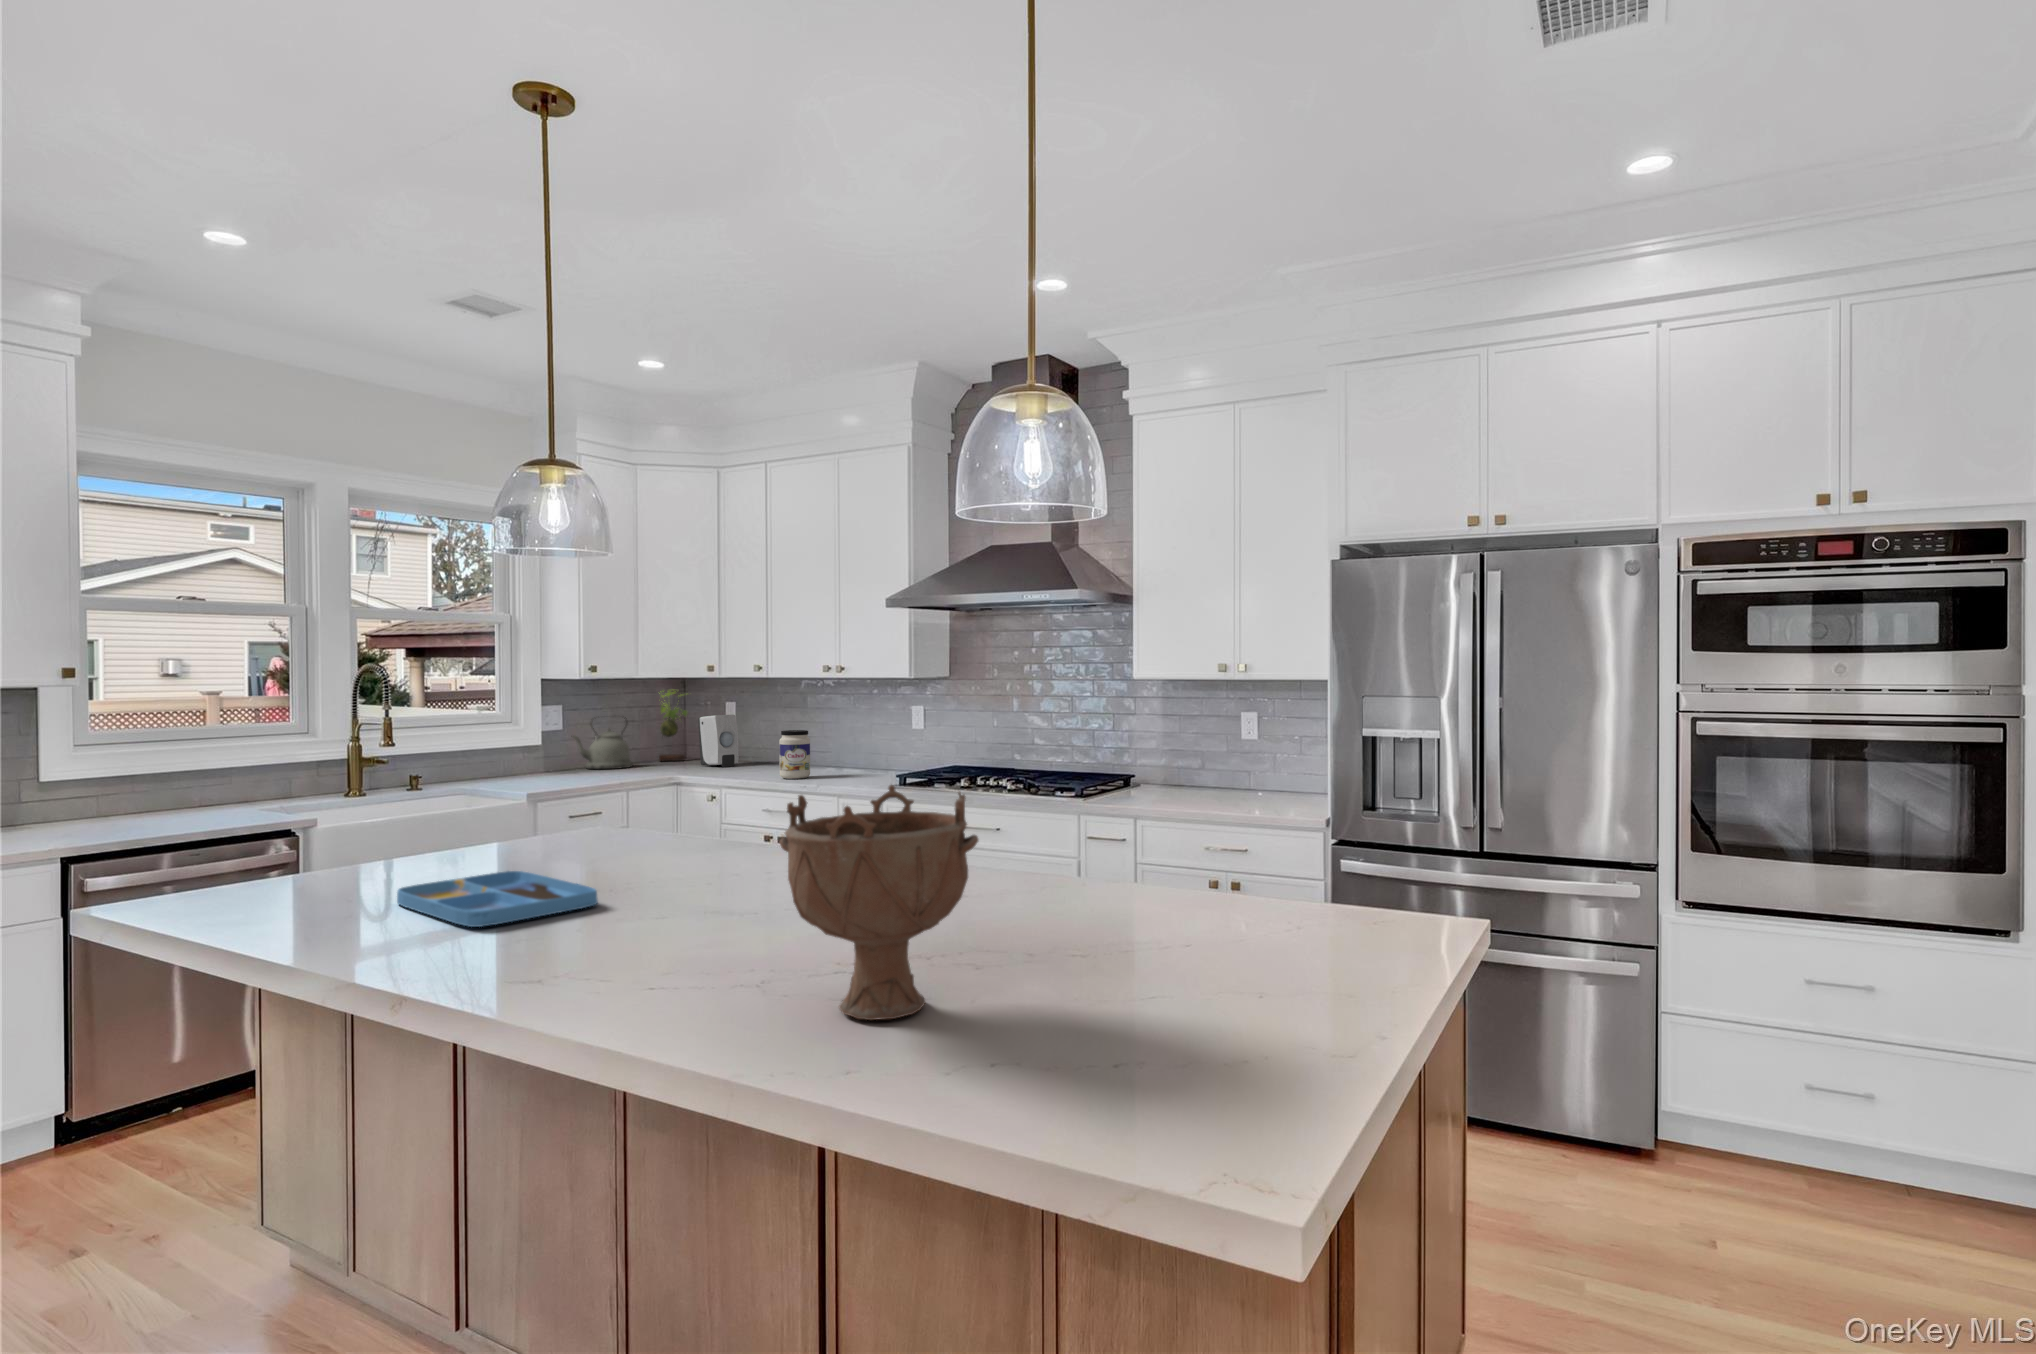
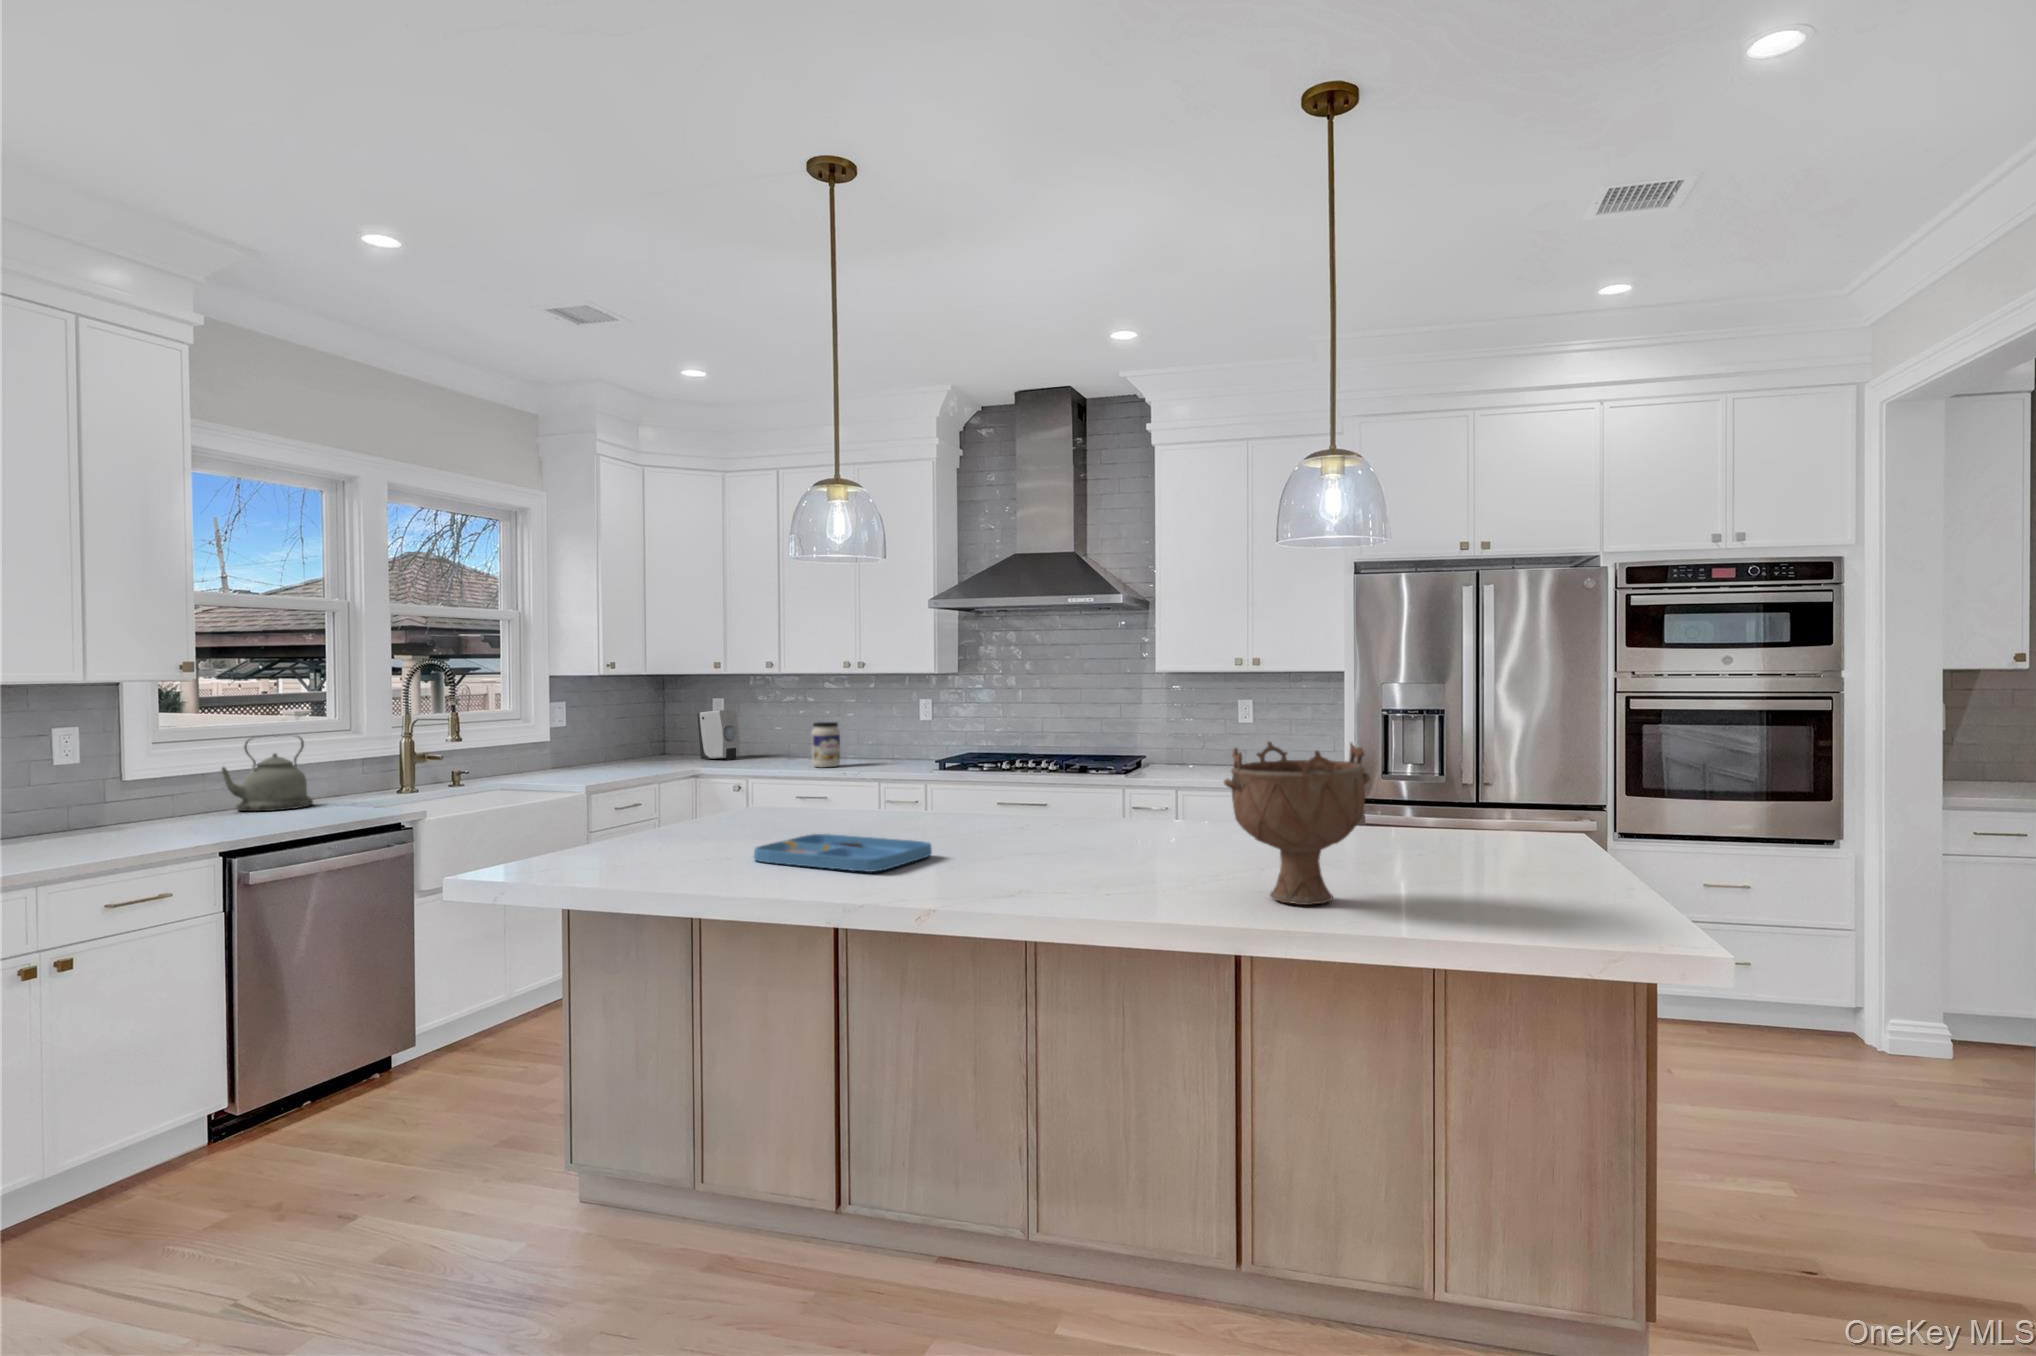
plant: present [659,689,687,761] -> none [629,680,678,757]
kettle: present [573,718,633,769] -> present [222,737,313,811]

